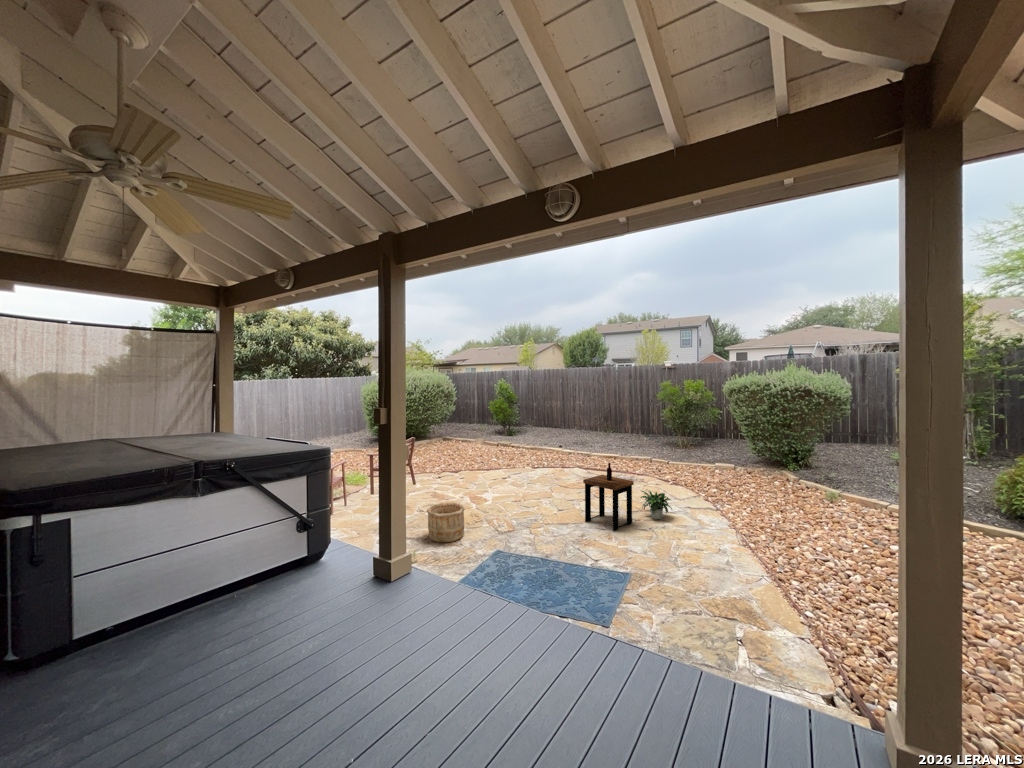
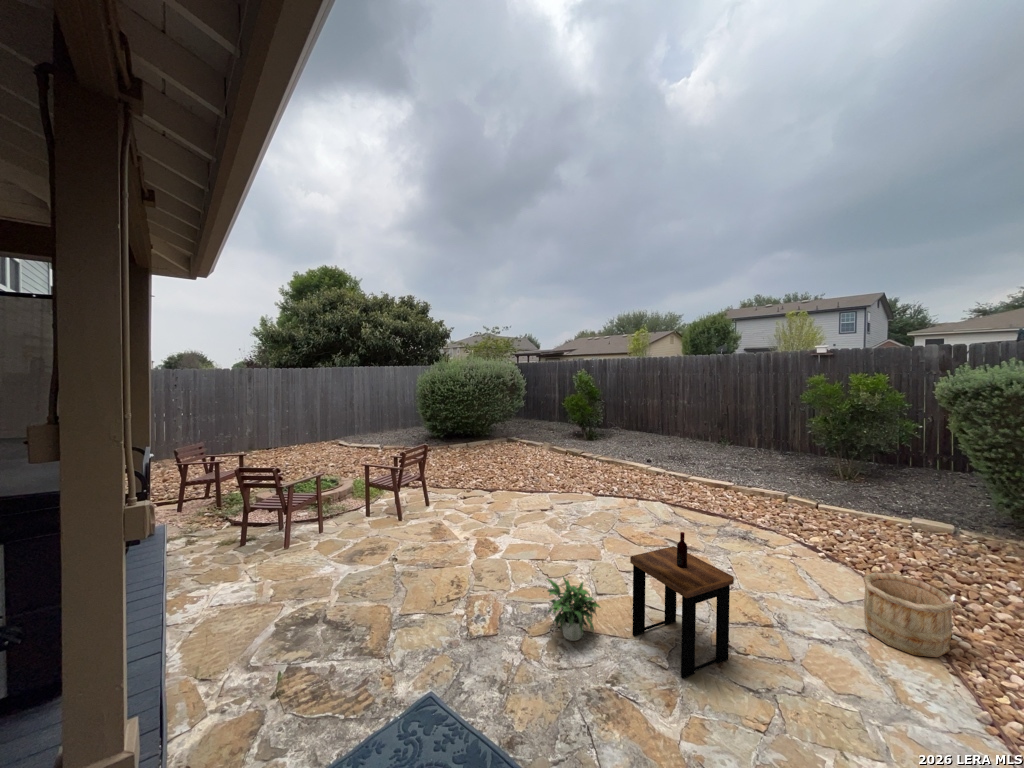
potted plant: present [641,491,672,519] -> present [547,577,601,641]
wooden bucket: present [427,503,465,543] -> present [863,572,956,657]

